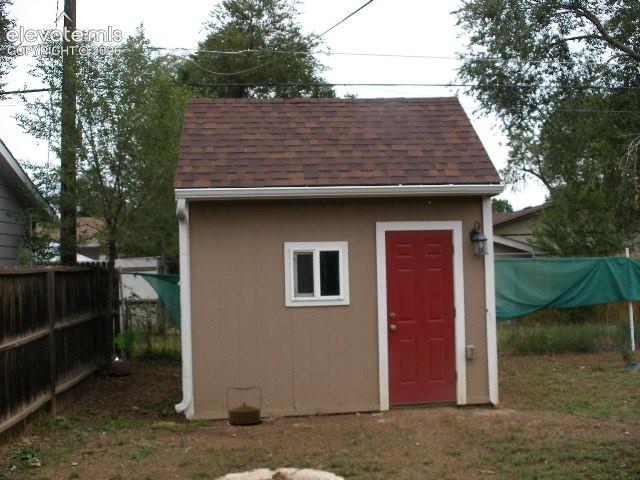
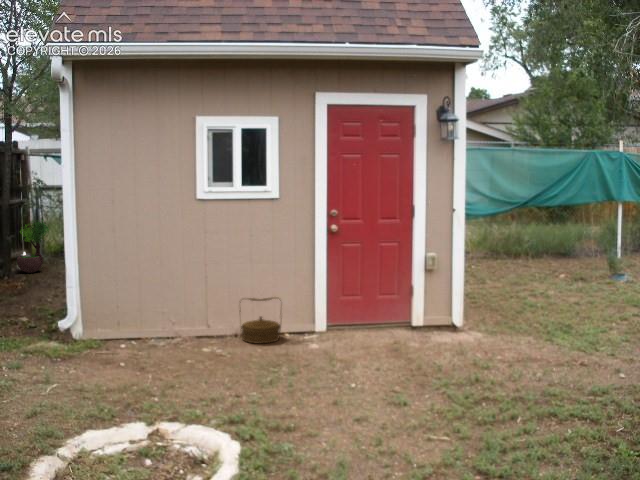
woven basket: present [228,387,261,424] -> present [240,298,281,343]

